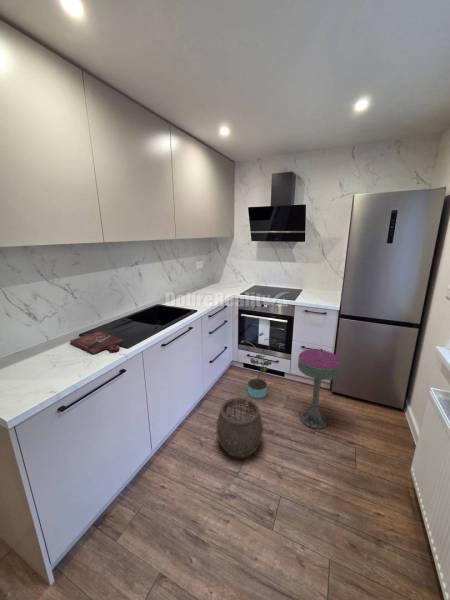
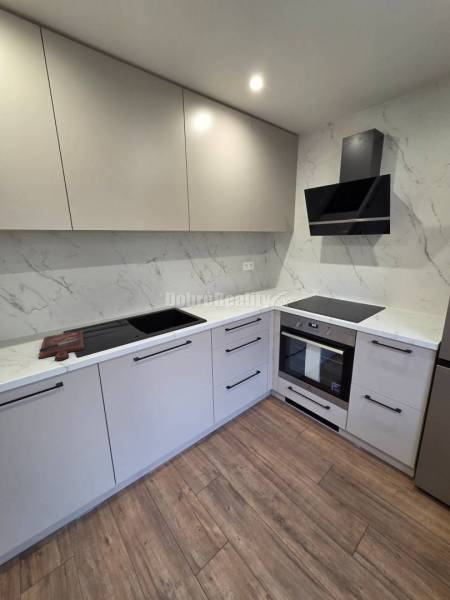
potted plant: present [241,333,275,398] -> none [268,363,320,454]
bar stool: present [298,349,342,429] -> none [336,409,420,552]
woven basket: present [217,397,263,457] -> none [192,449,260,548]

